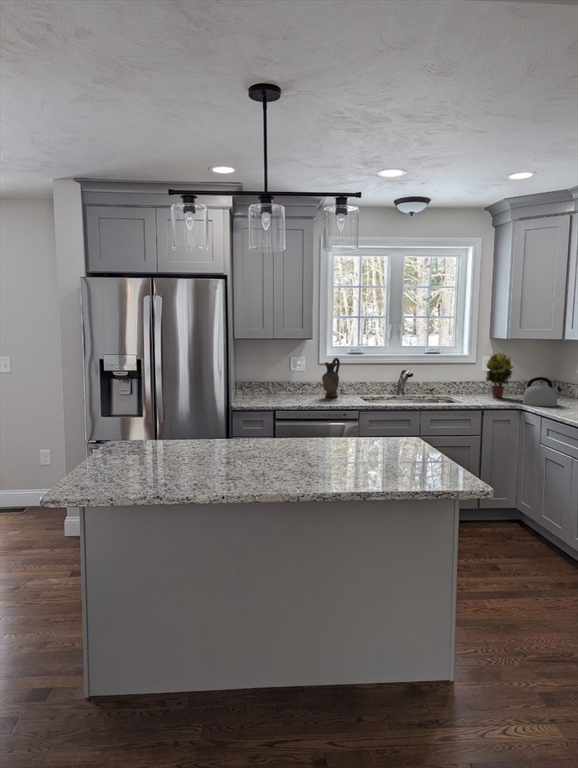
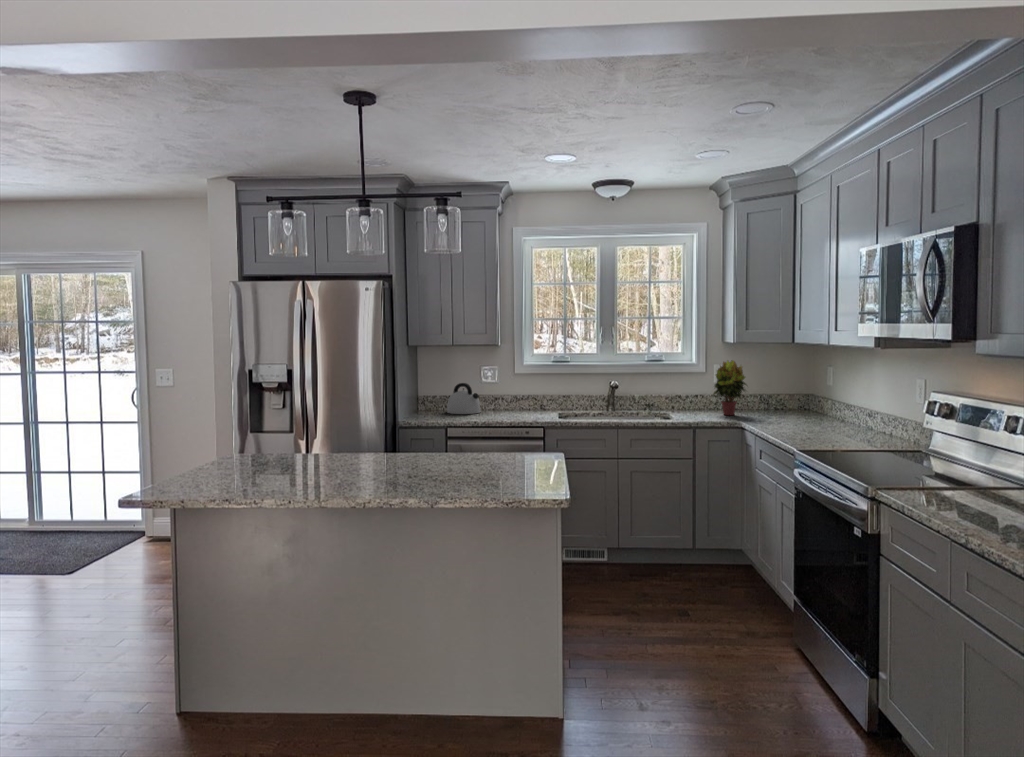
ceramic pitcher: present [322,358,340,397] -> none [513,367,535,414]
kettle: present [523,377,562,406] -> present [447,383,481,414]

